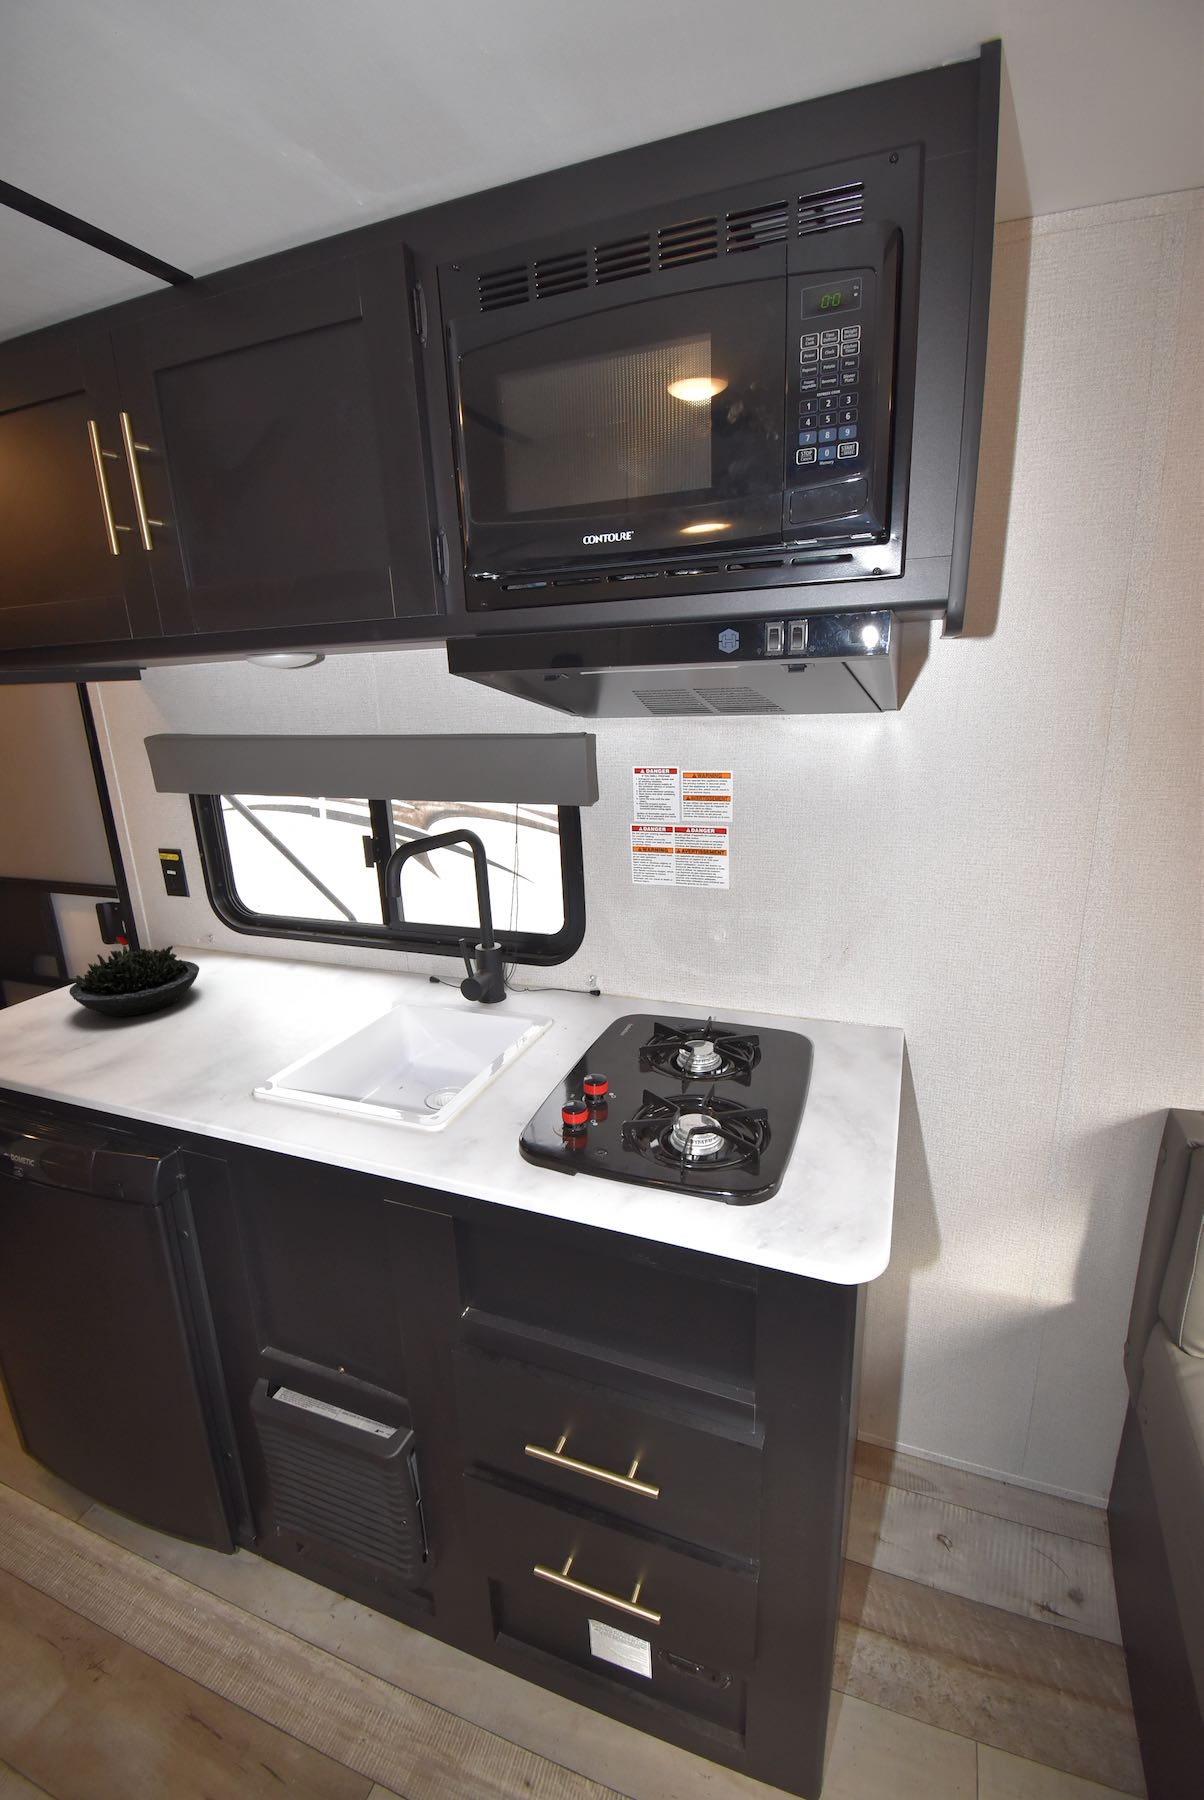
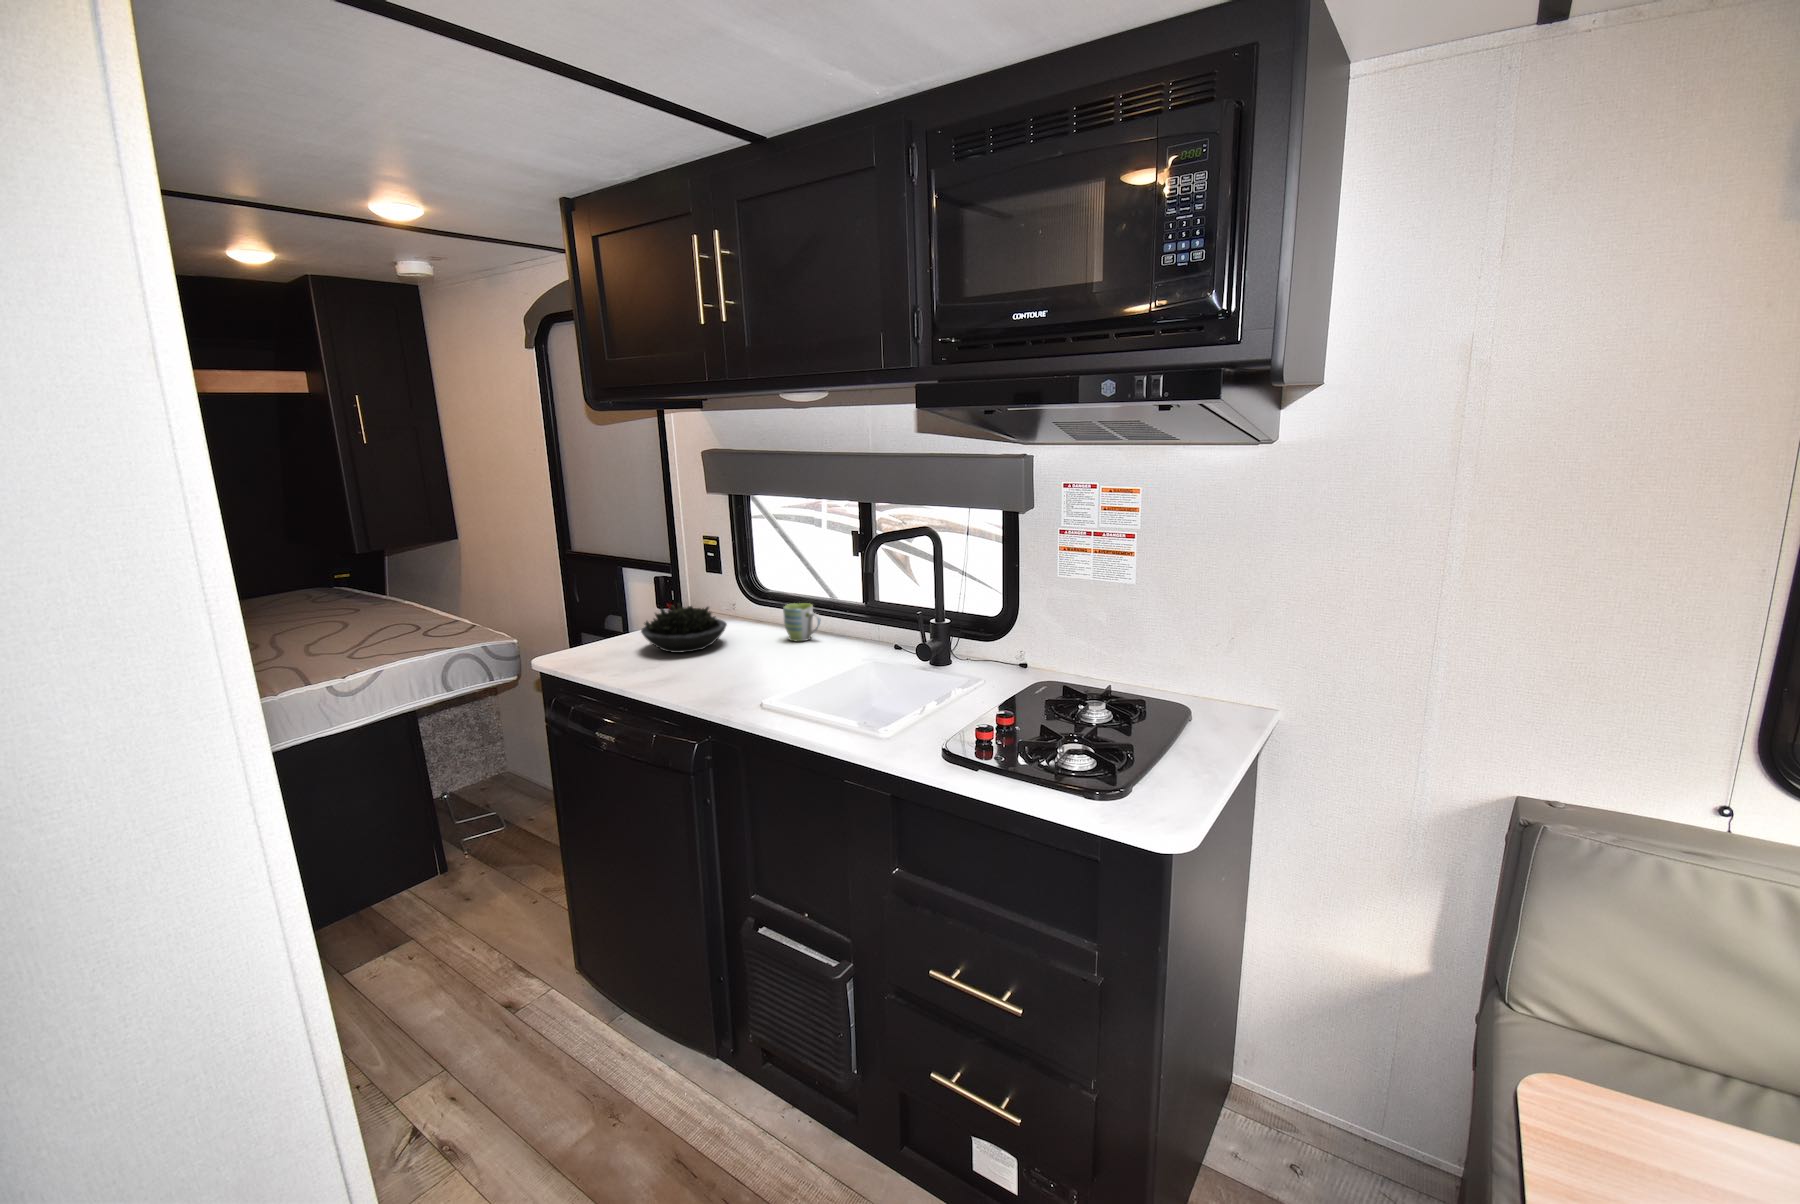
mug: none [277,931,330,983] -> present [783,603,821,641]

